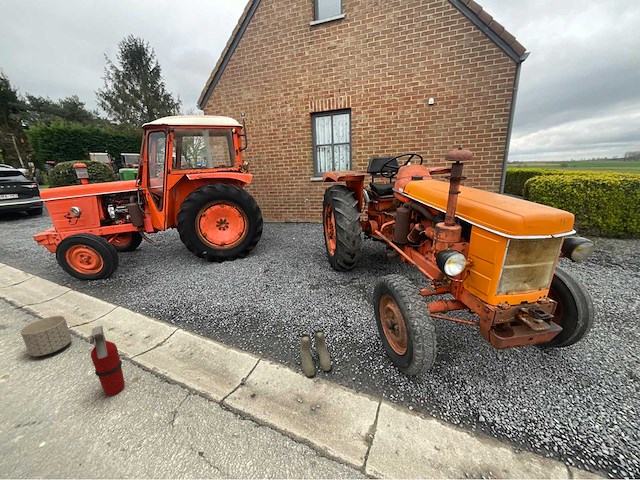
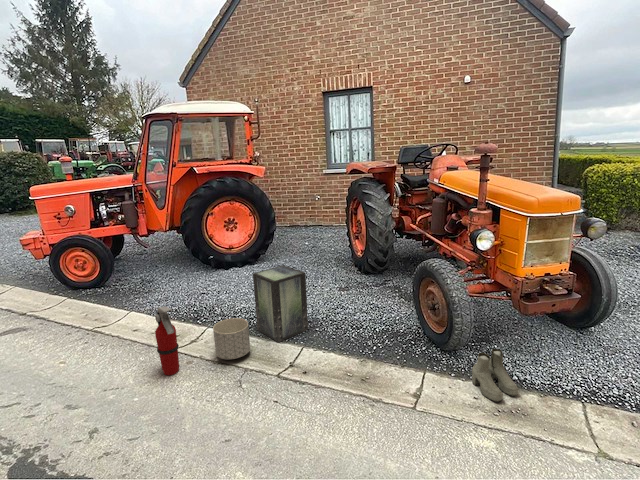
storage box: none [214,272,271,352] -> present [253,265,308,342]
planter: present [21,316,72,356] -> present [213,318,250,359]
boots: present [300,330,331,377] -> present [472,349,518,402]

